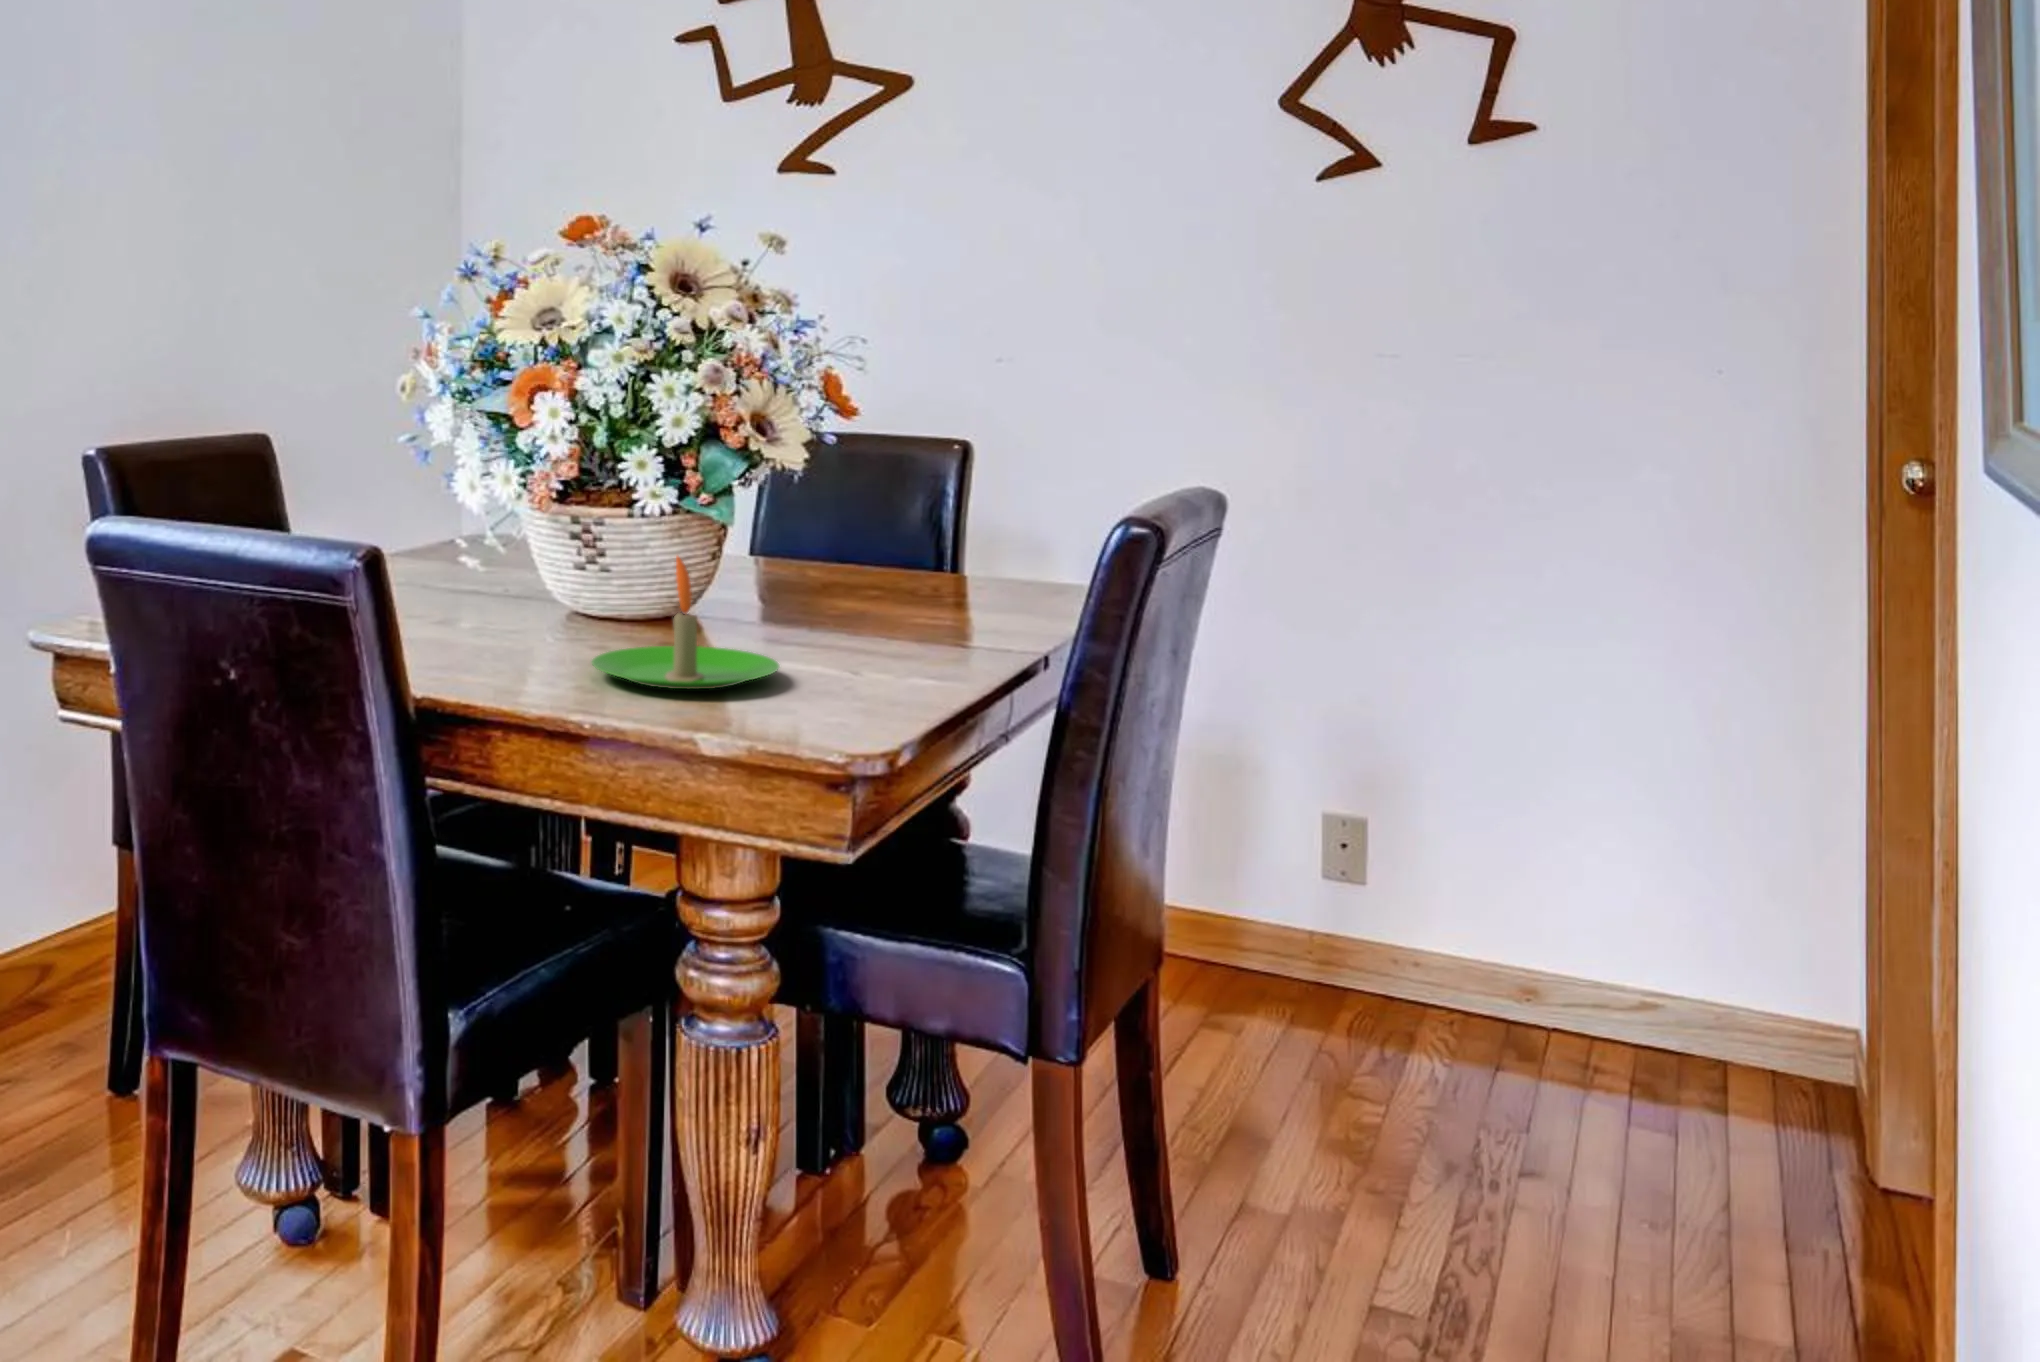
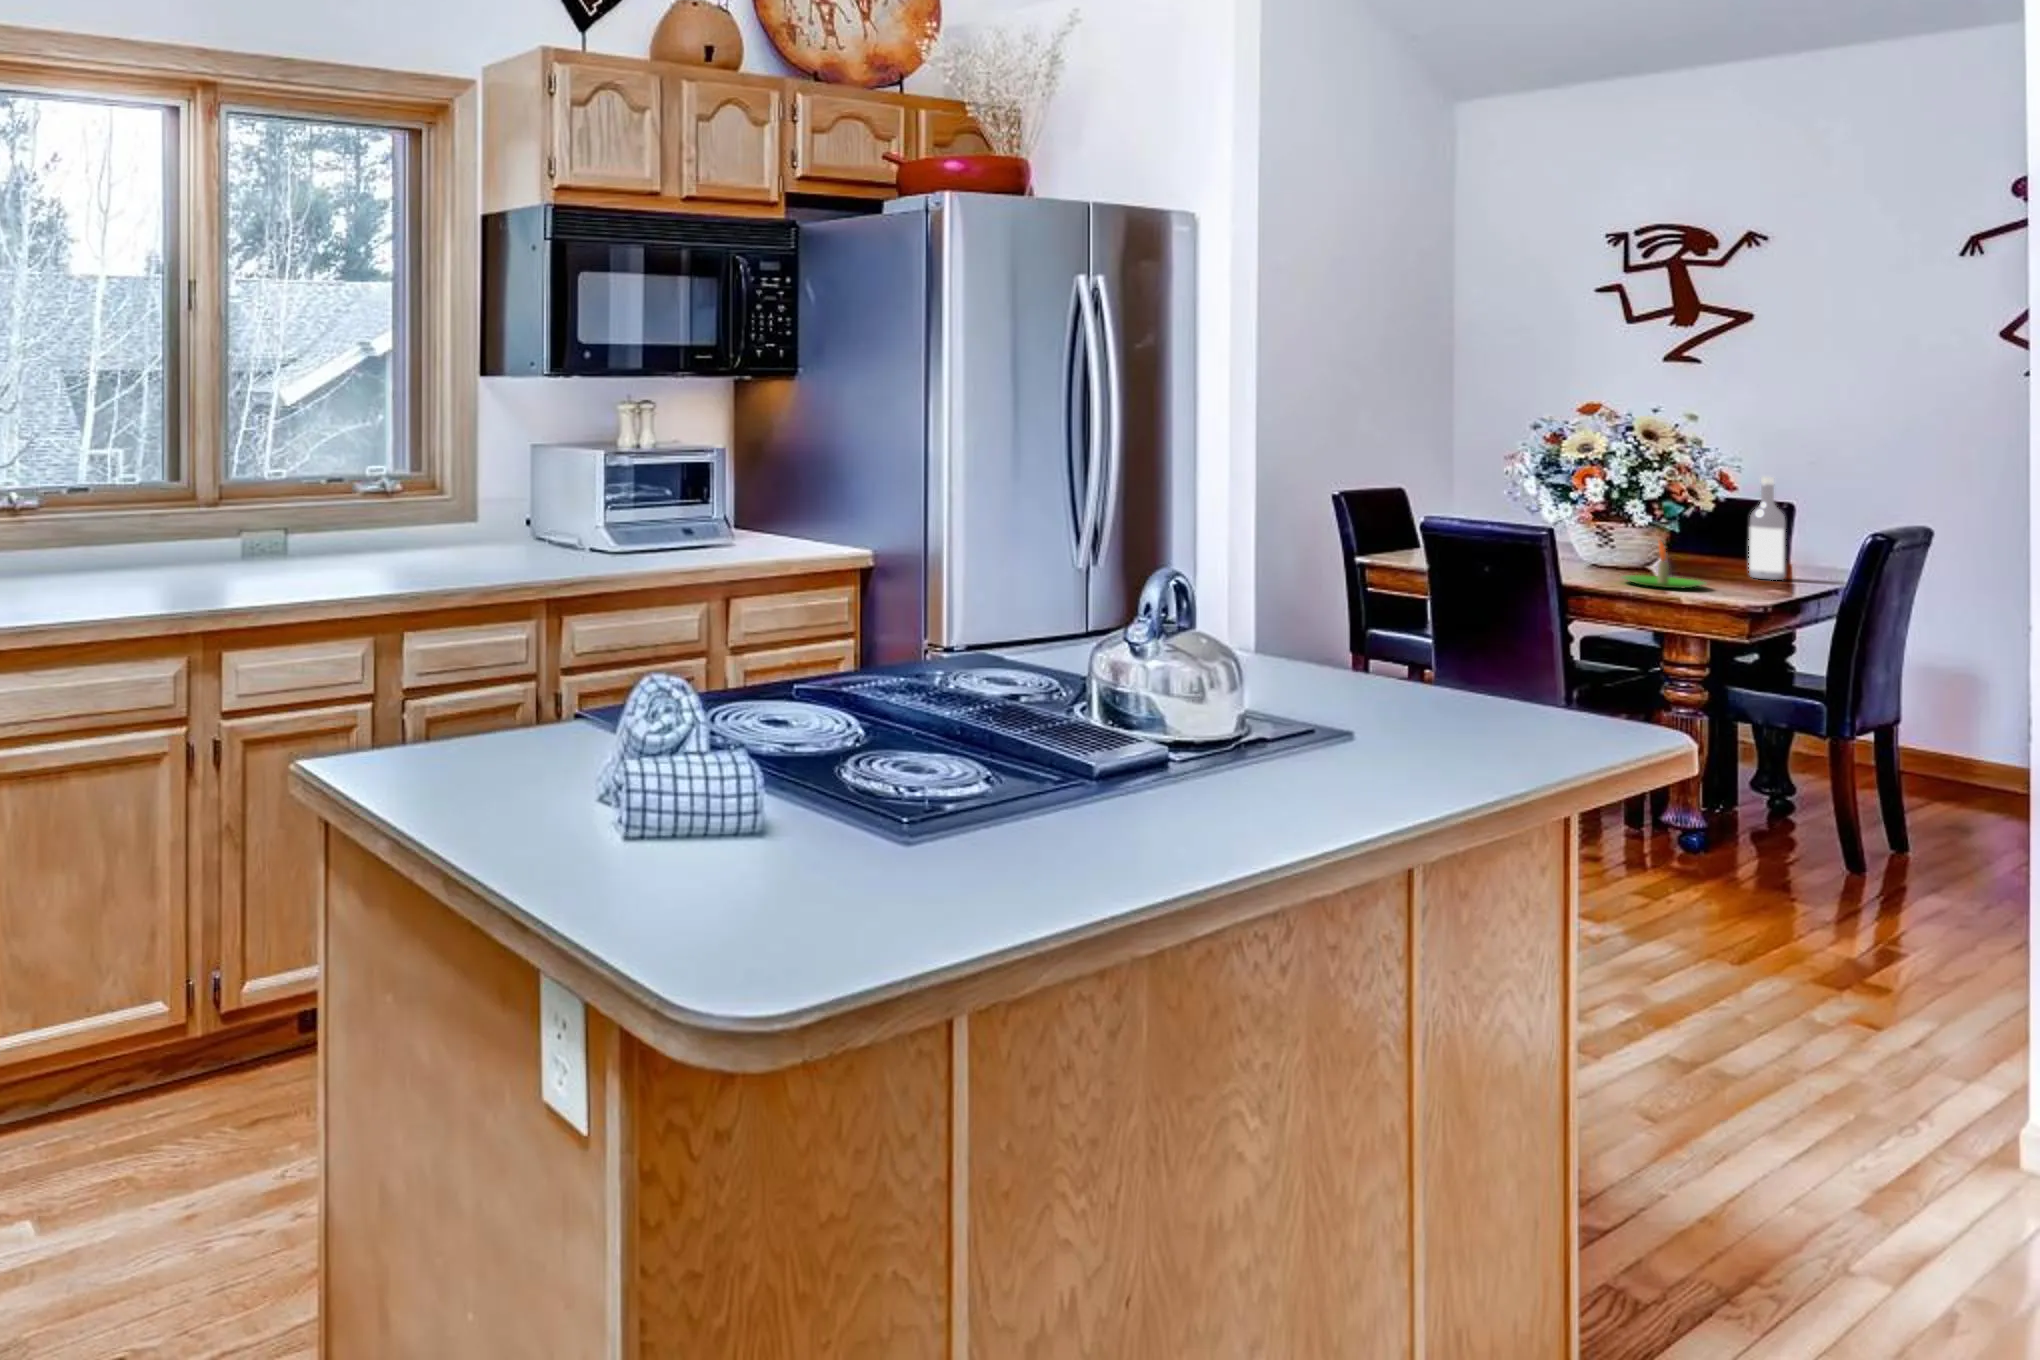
wine bottle: none [880,380,948,626] -> present [1749,476,1785,580]

